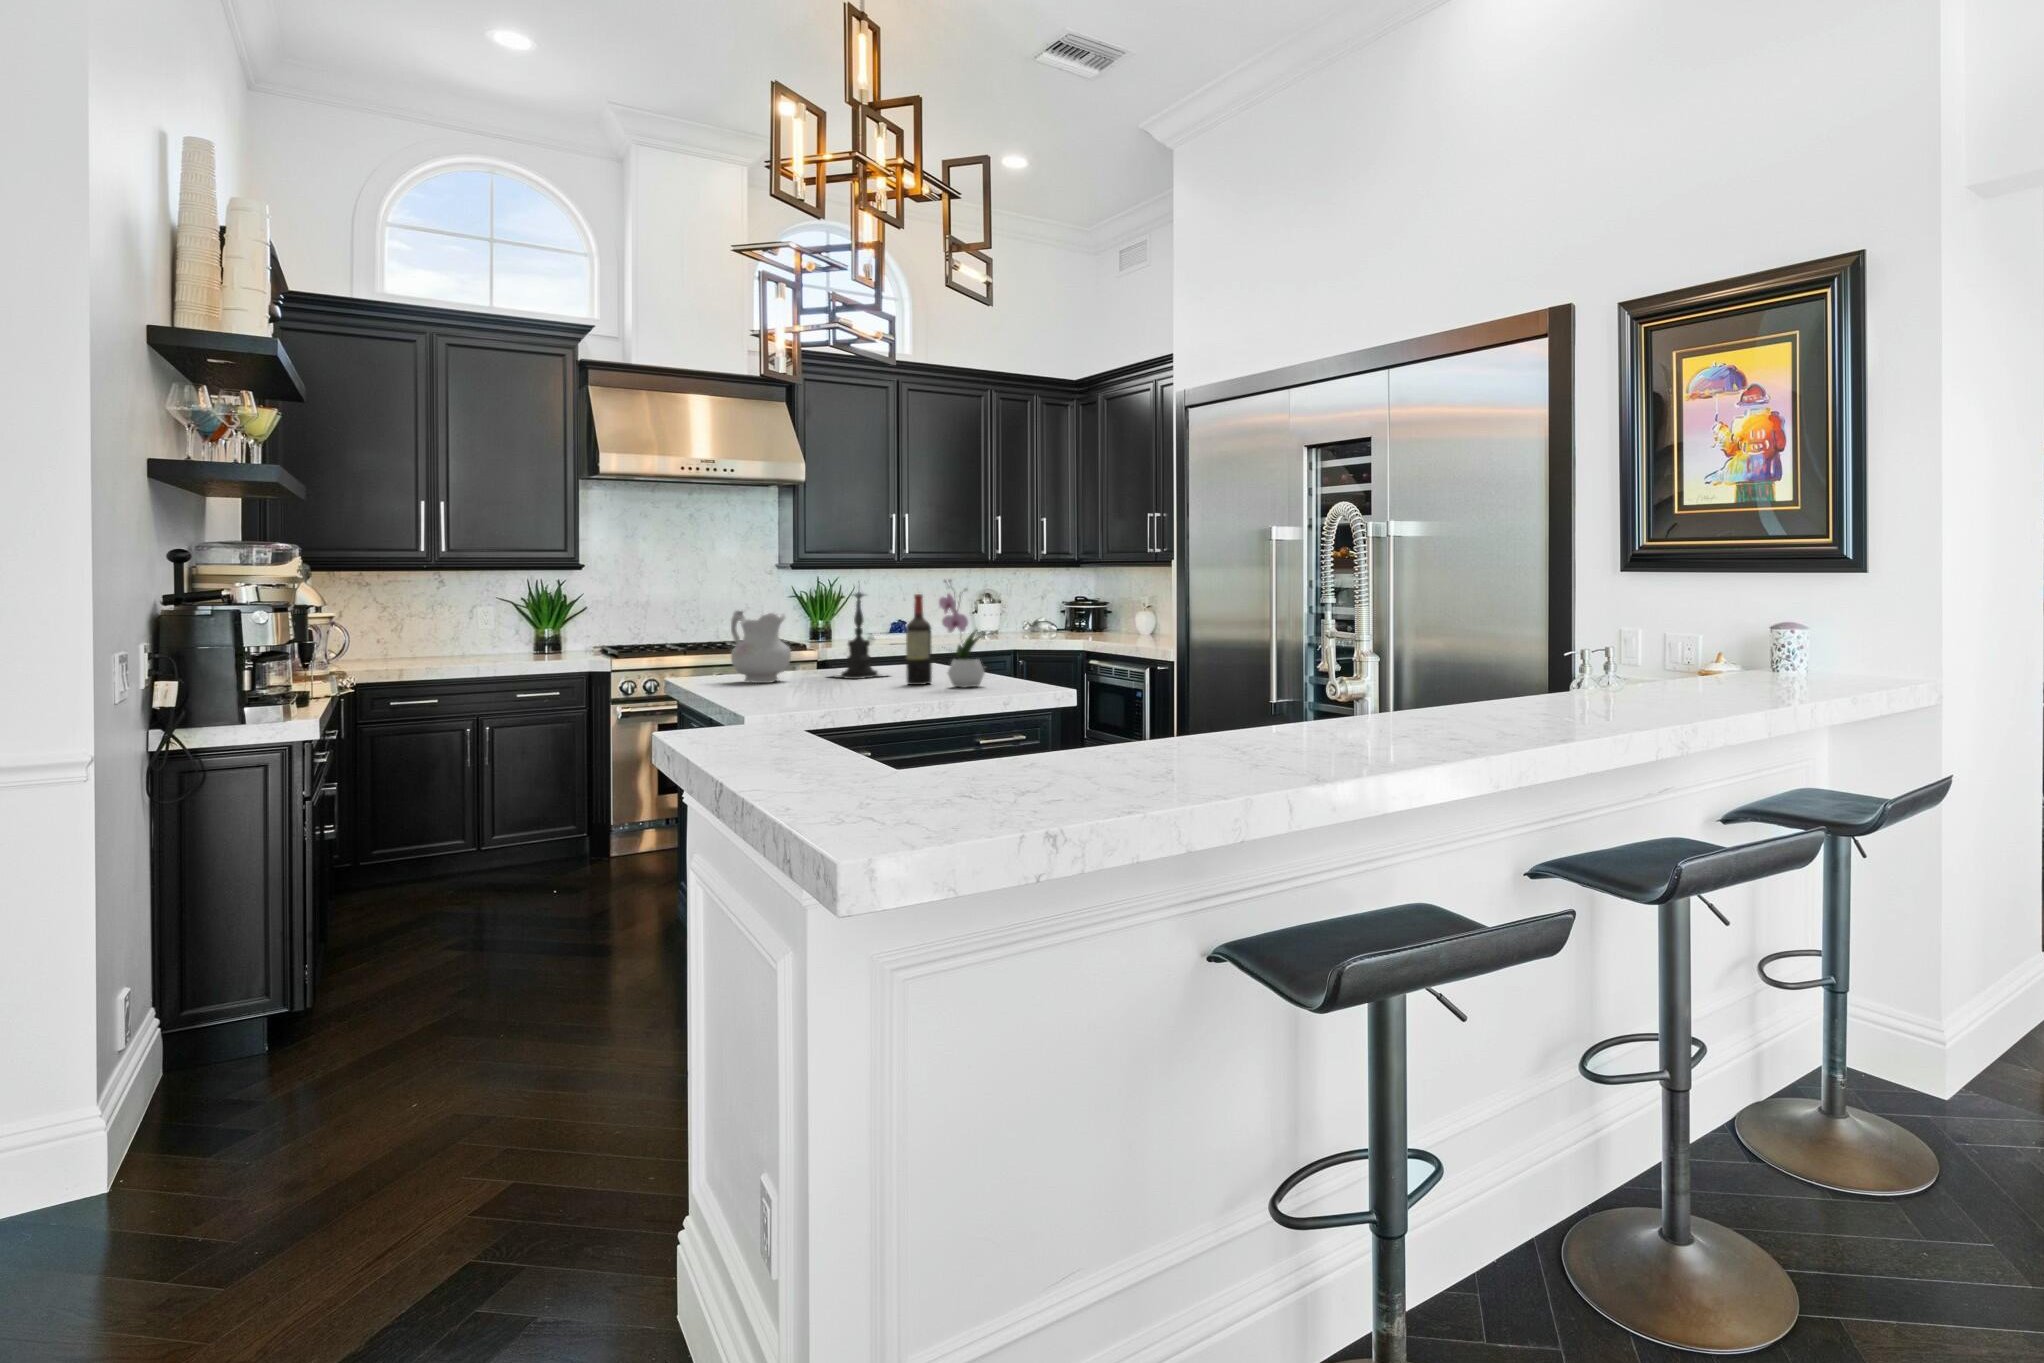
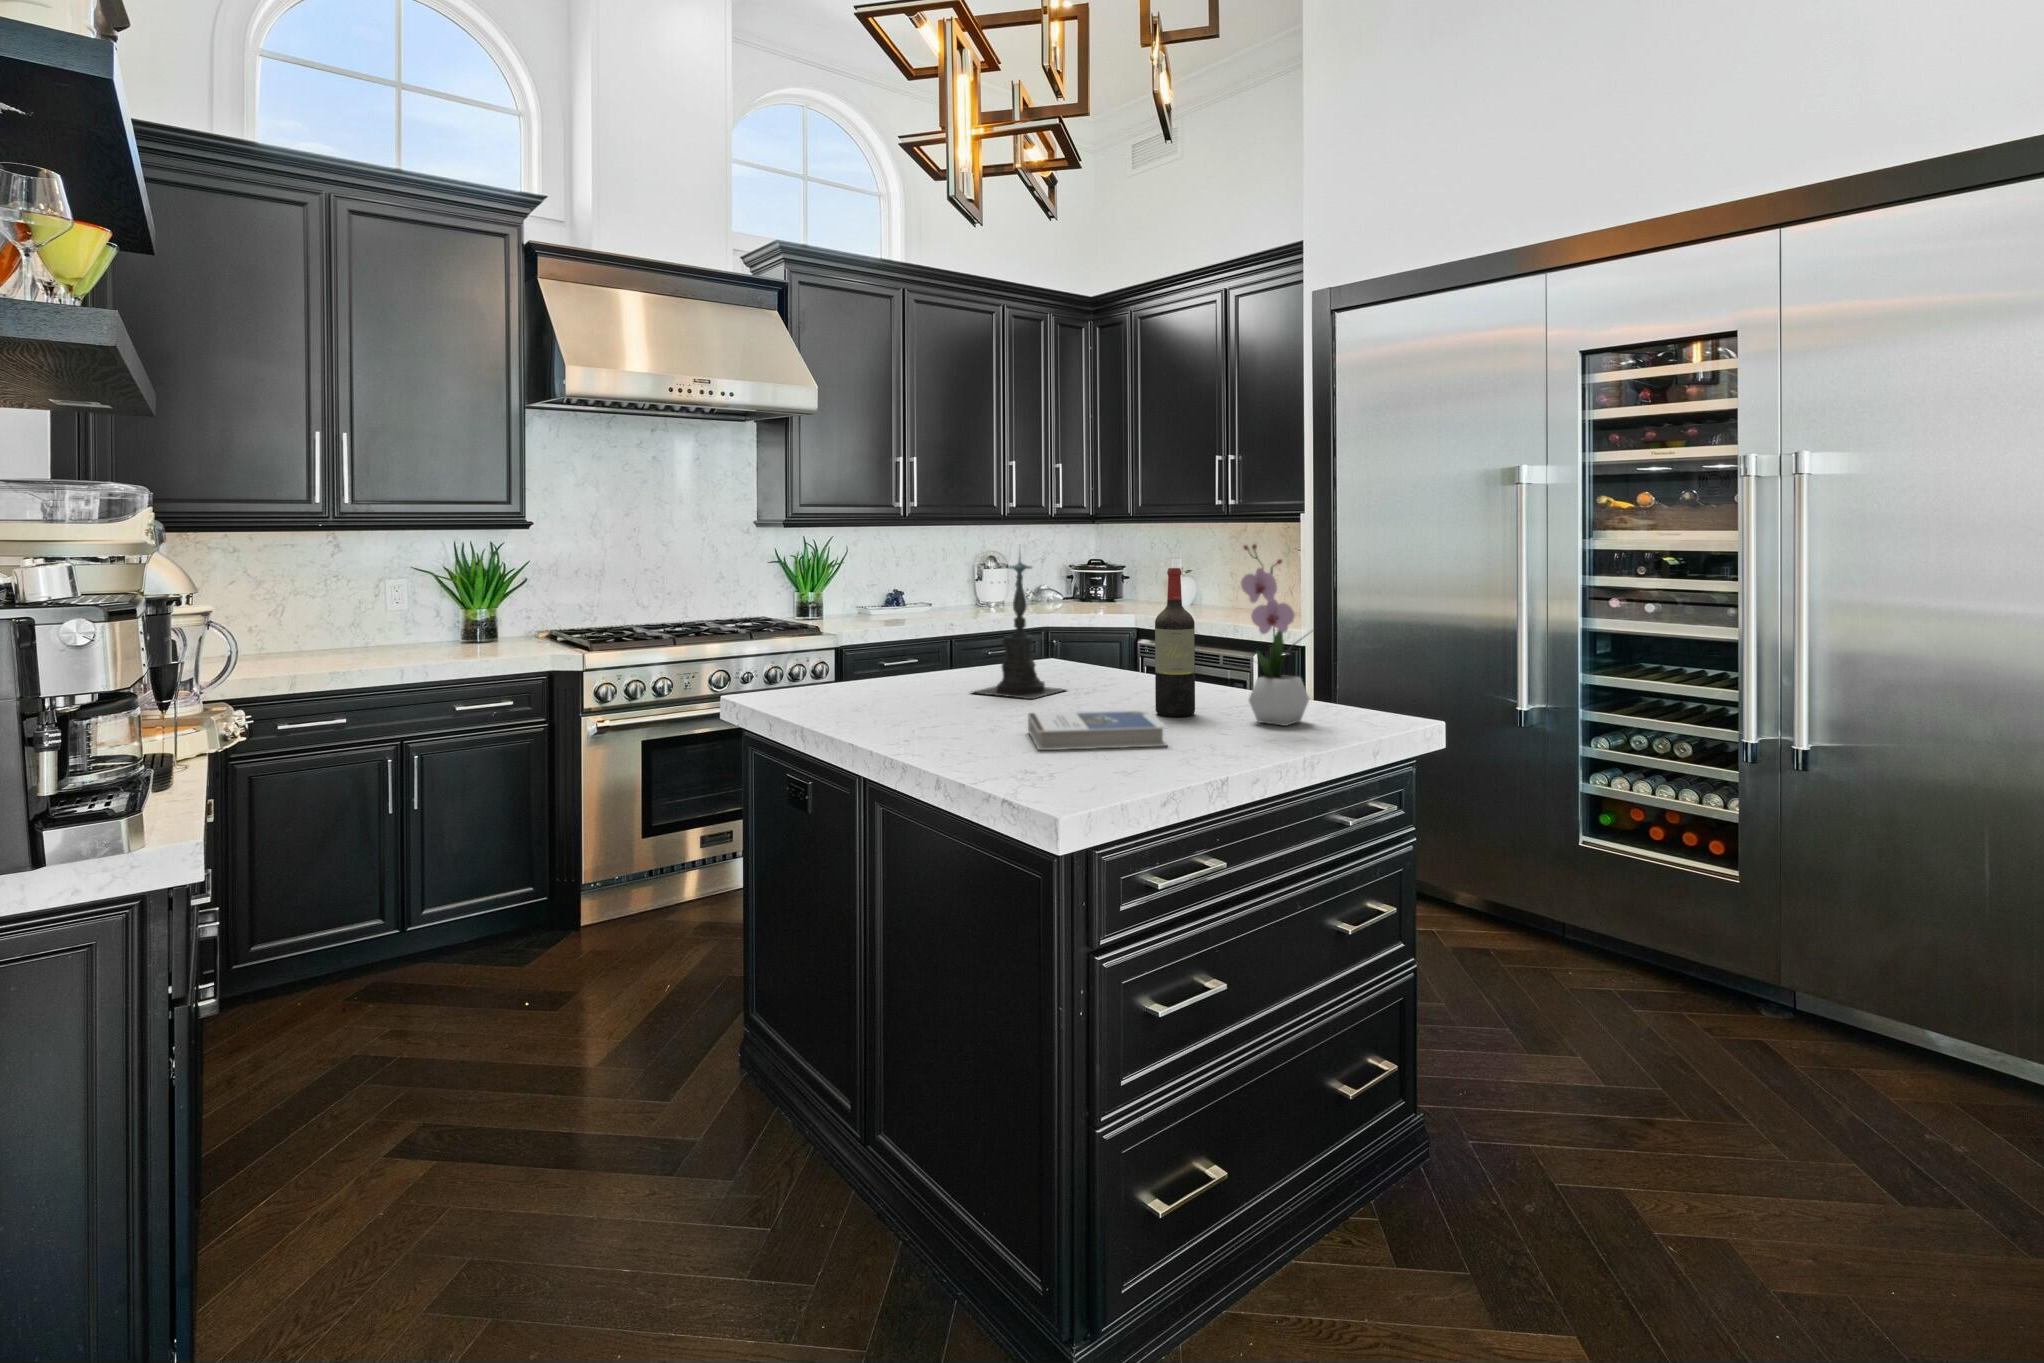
ceramic pitcher: present [731,611,791,683] -> none [844,593,941,711]
hardback book: none [790,677,880,695] -> present [1028,710,1167,750]

